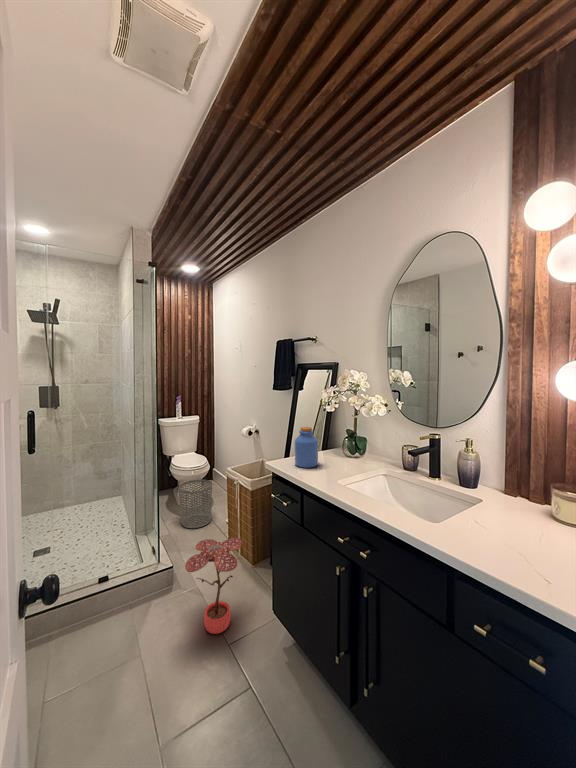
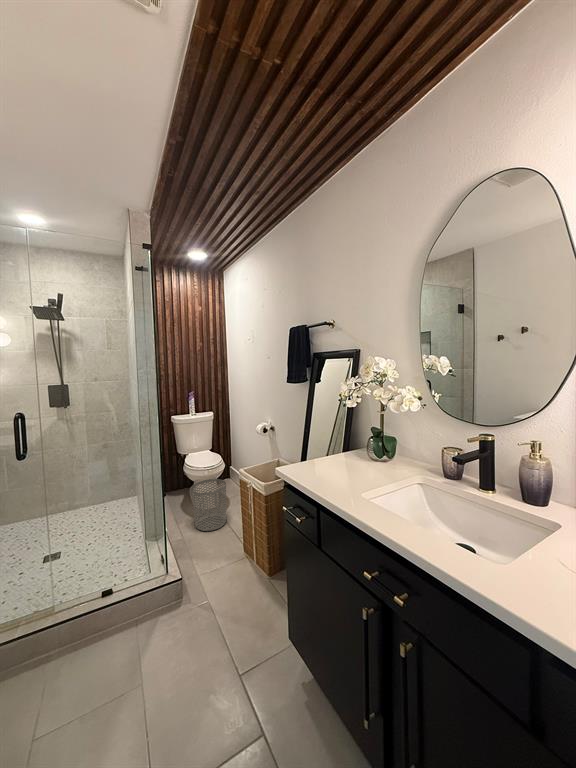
jar: present [295,427,318,468] -> none [309,426,338,475]
potted plant: present [185,538,242,634] -> none [188,551,253,661]

